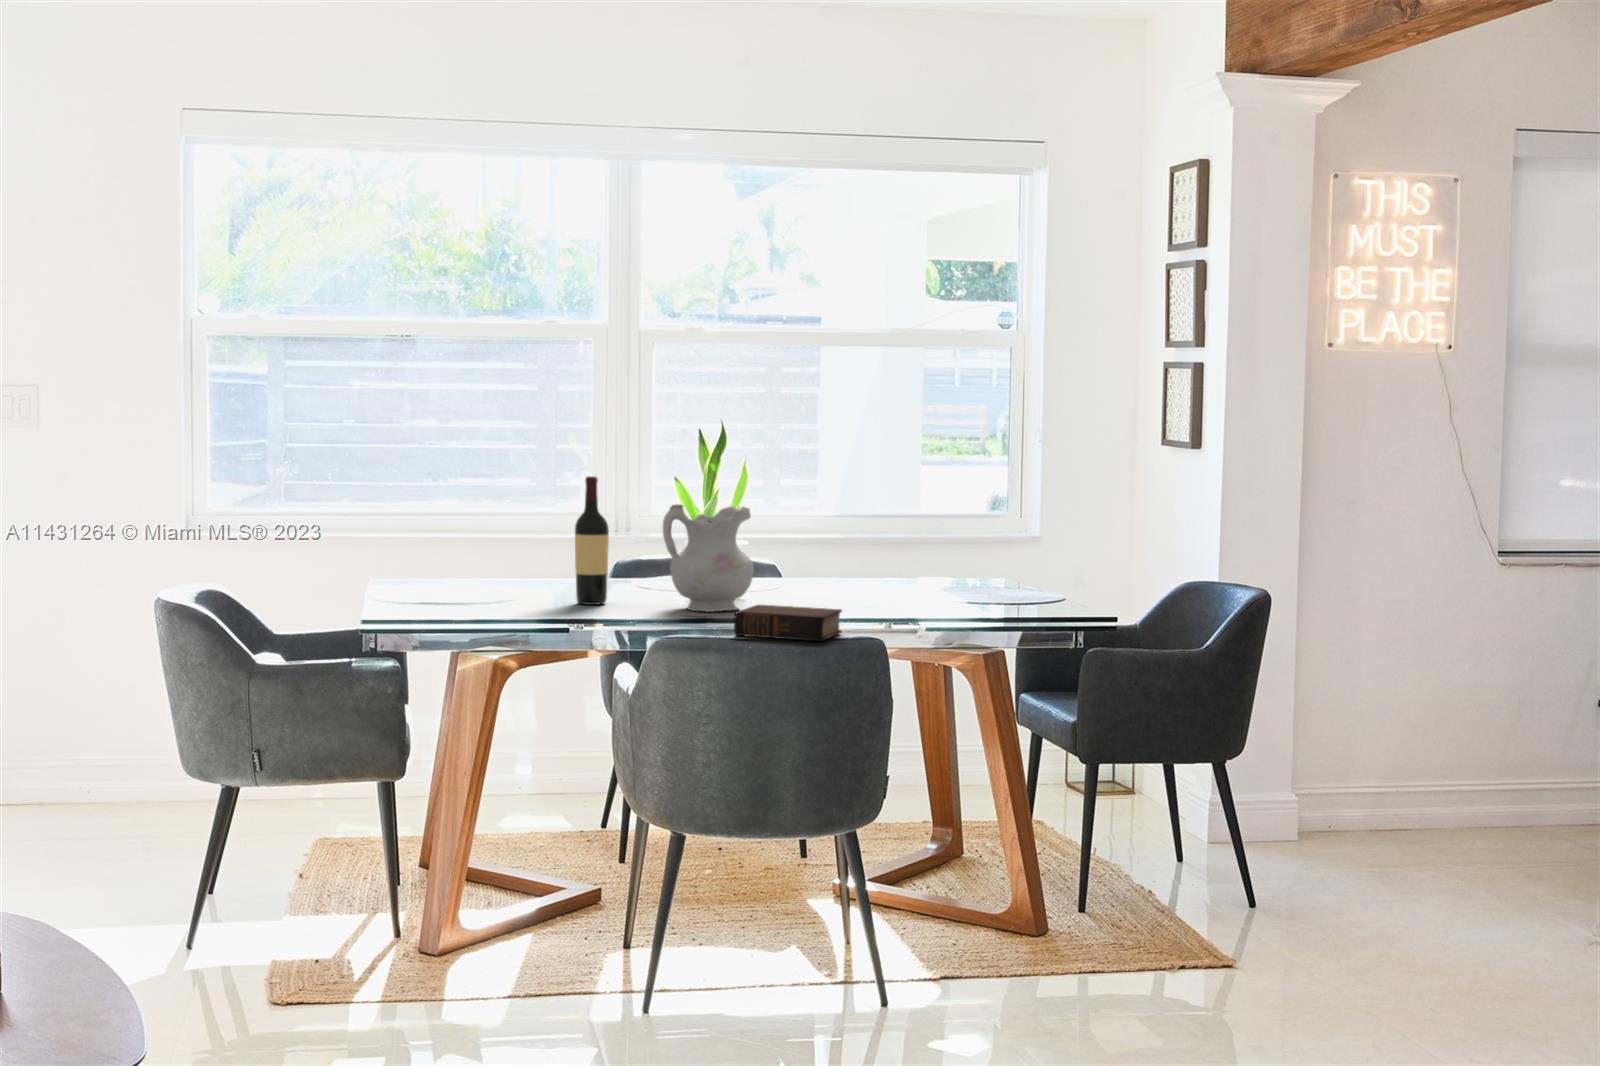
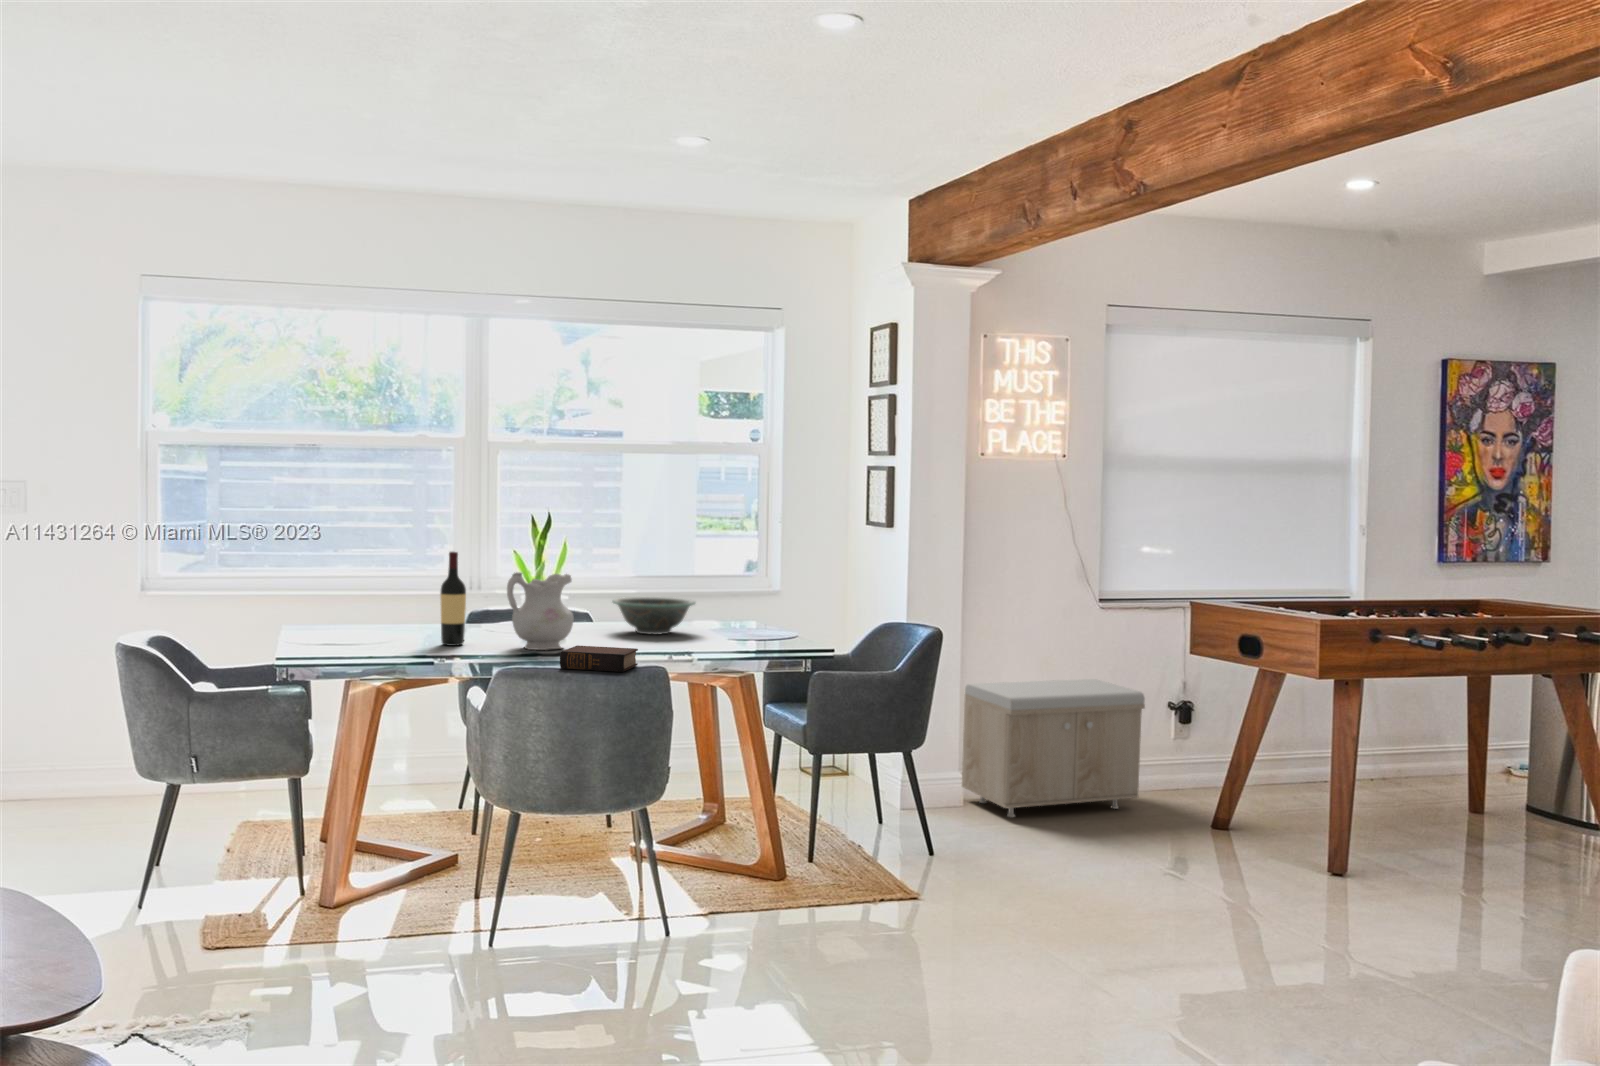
decorative bowl: none [807,542,922,593] -> present [613,597,695,635]
storage bench: none [1295,665,1571,859] -> present [962,679,1145,817]

